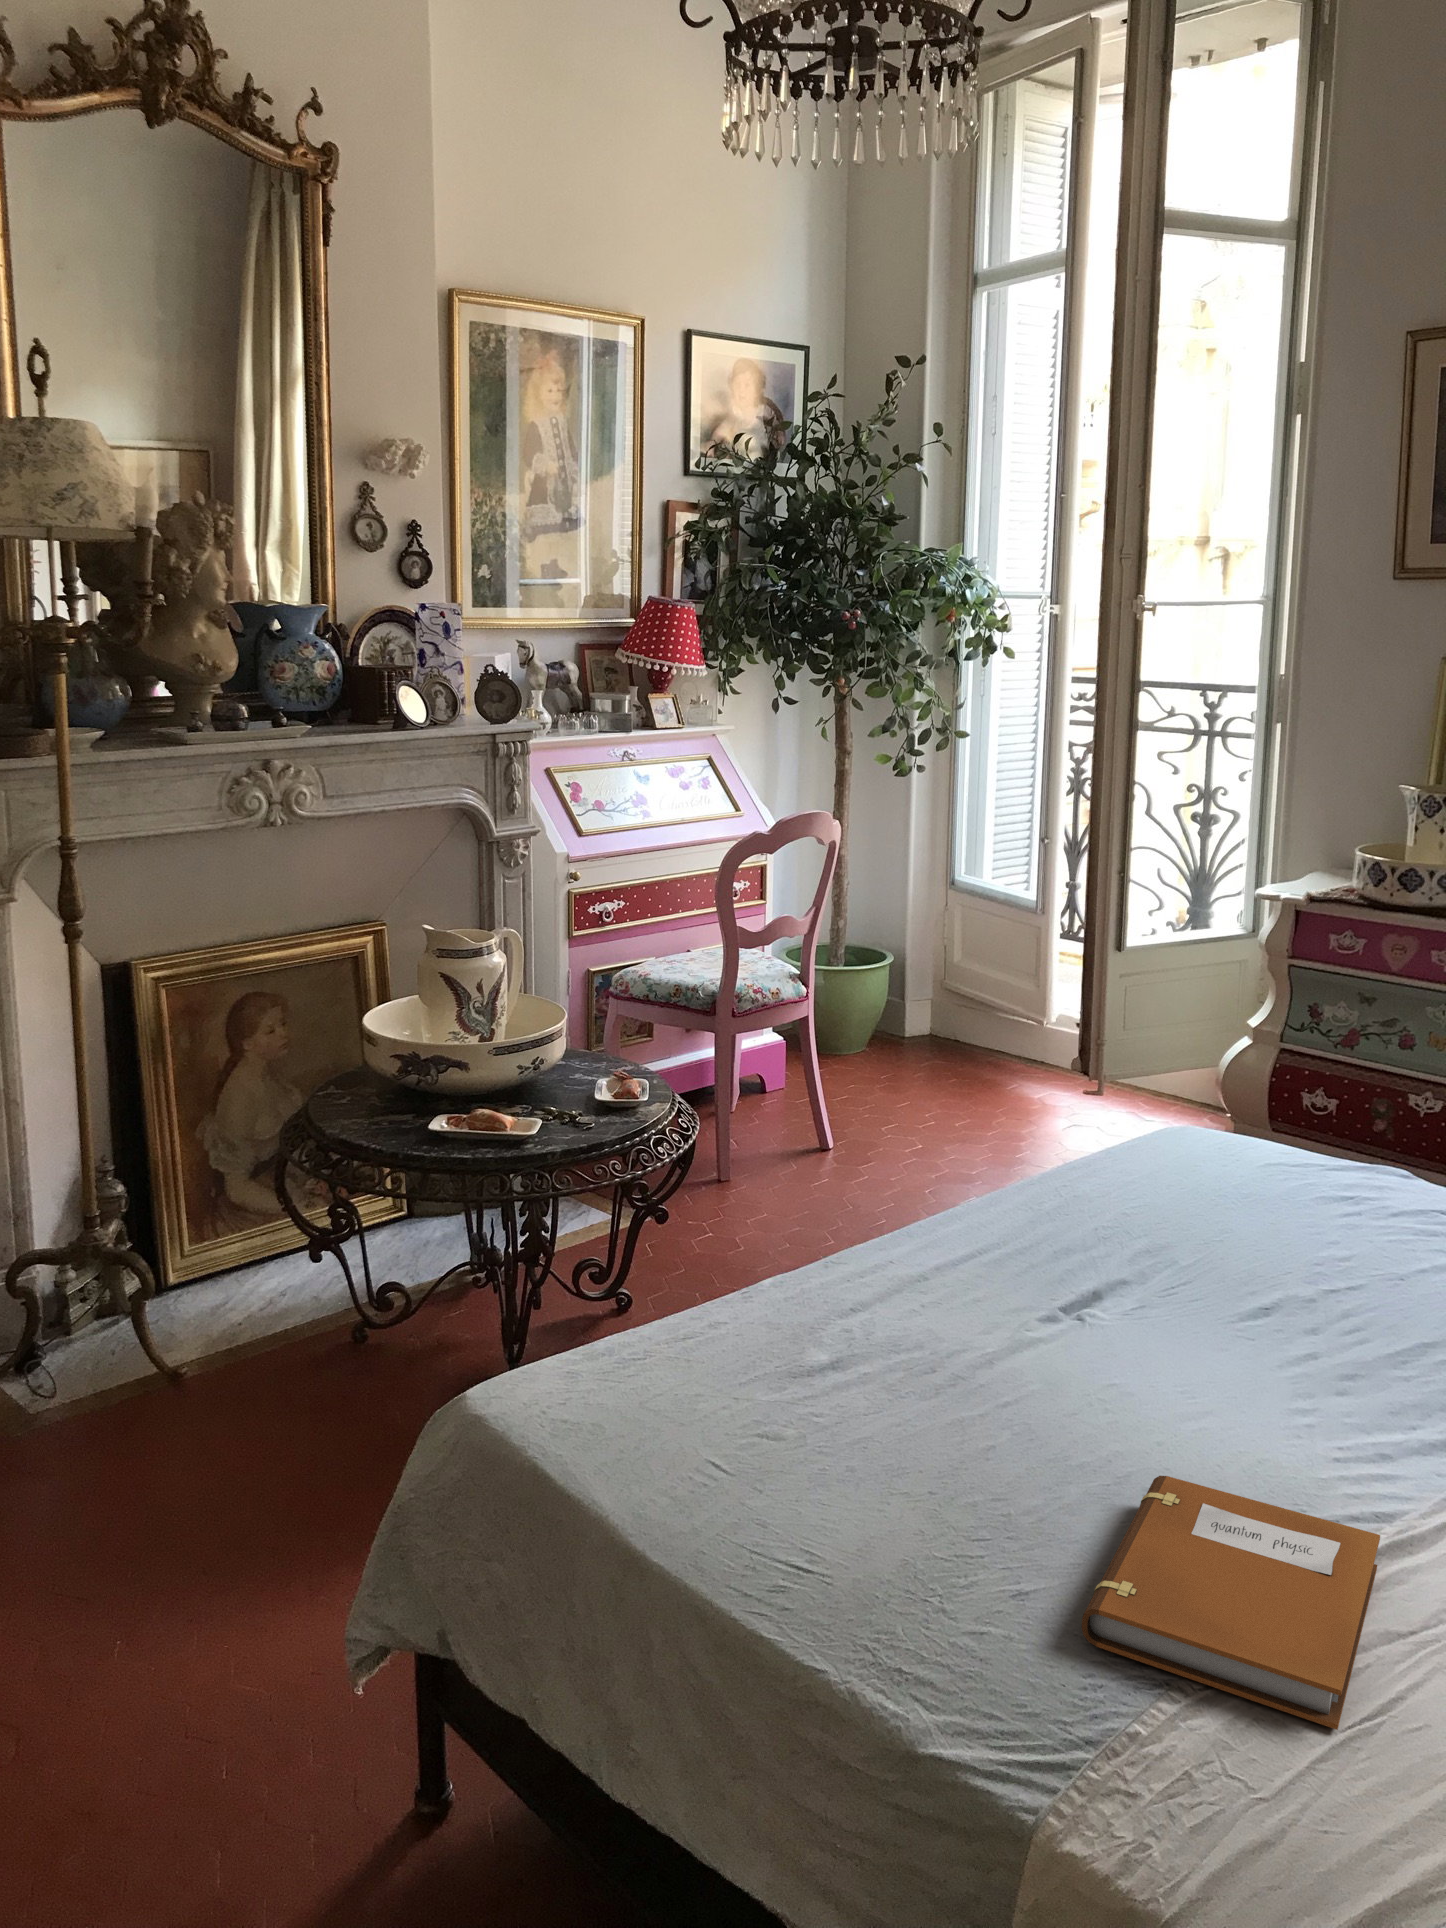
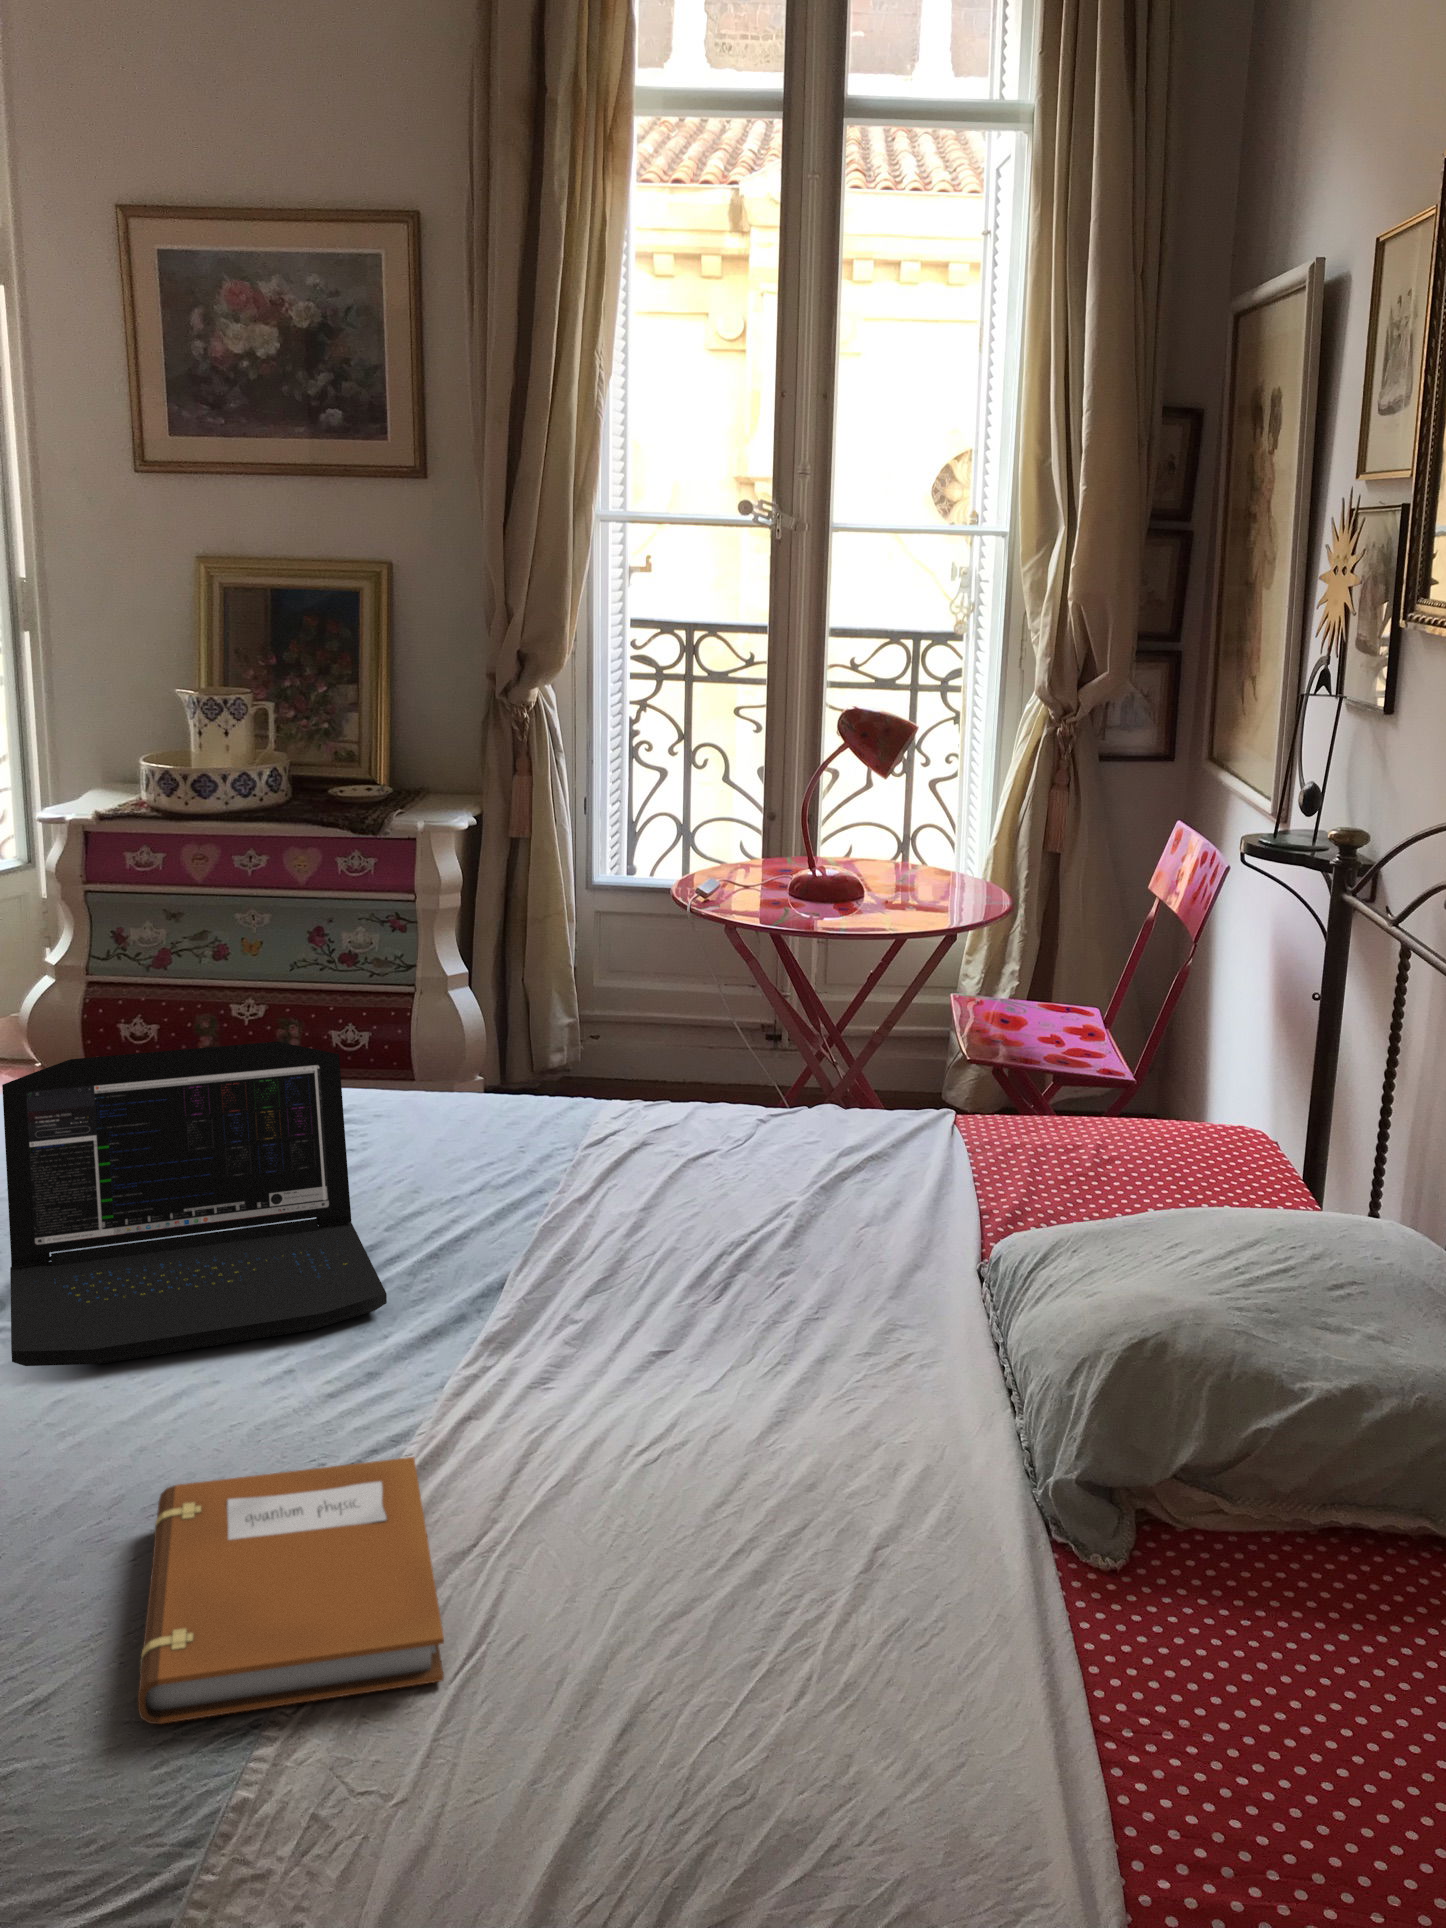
laptop: none [1085,1109,1421,1401] -> present [2,1042,387,1366]

